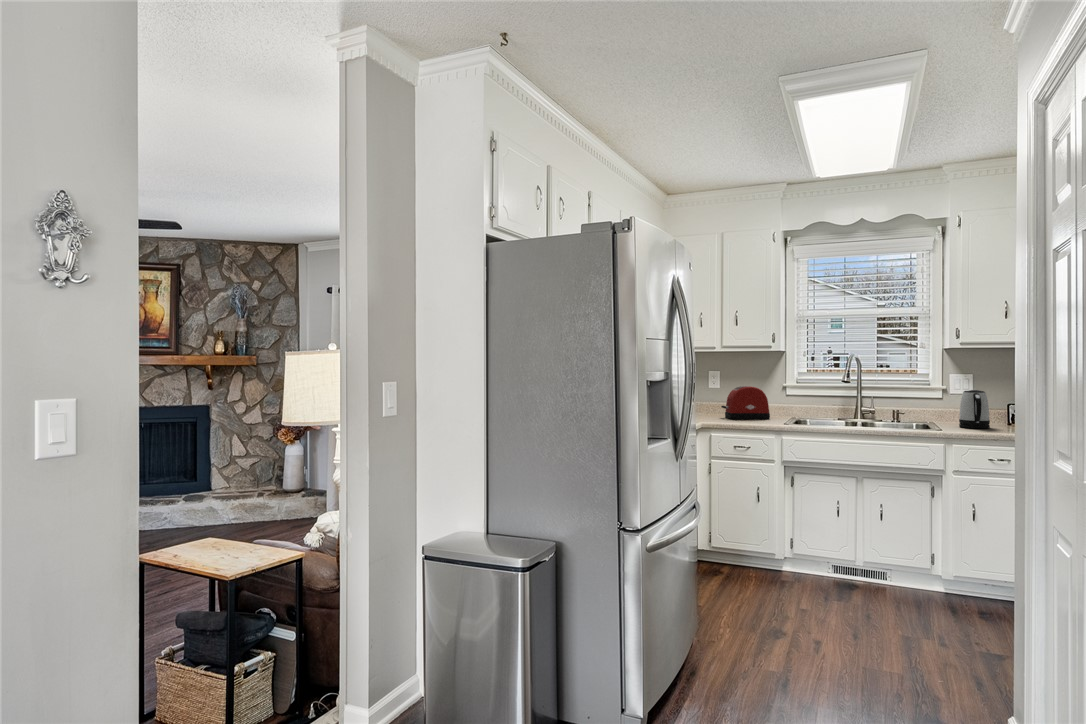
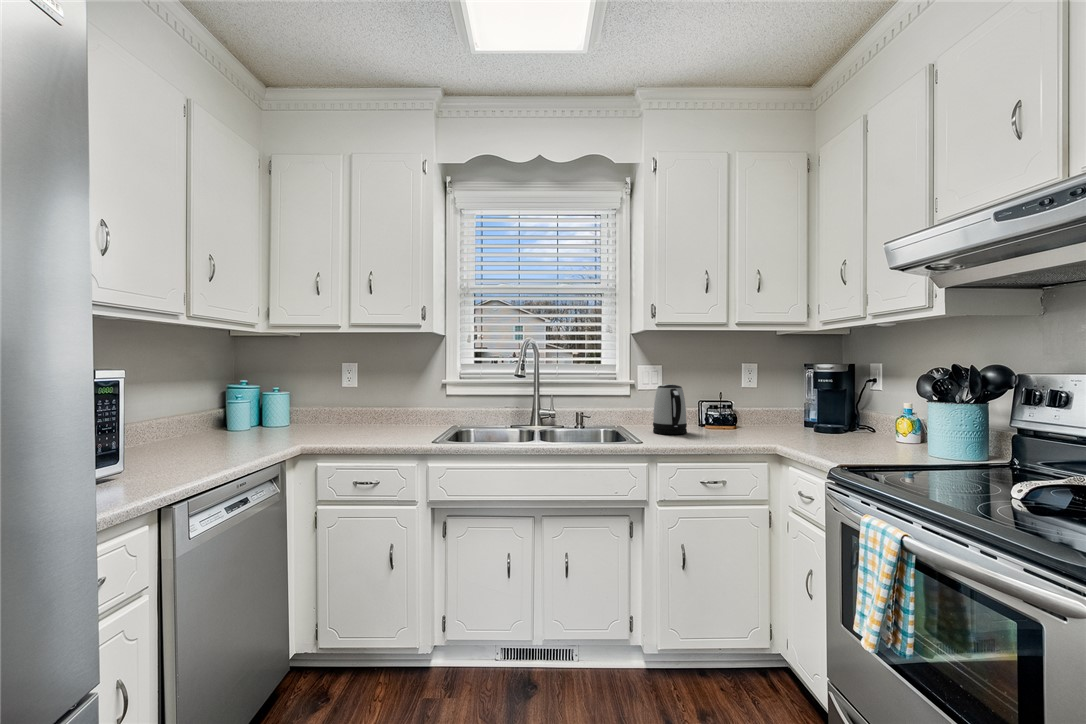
toaster: present [721,386,770,419] -> none [353,384,422,433]

